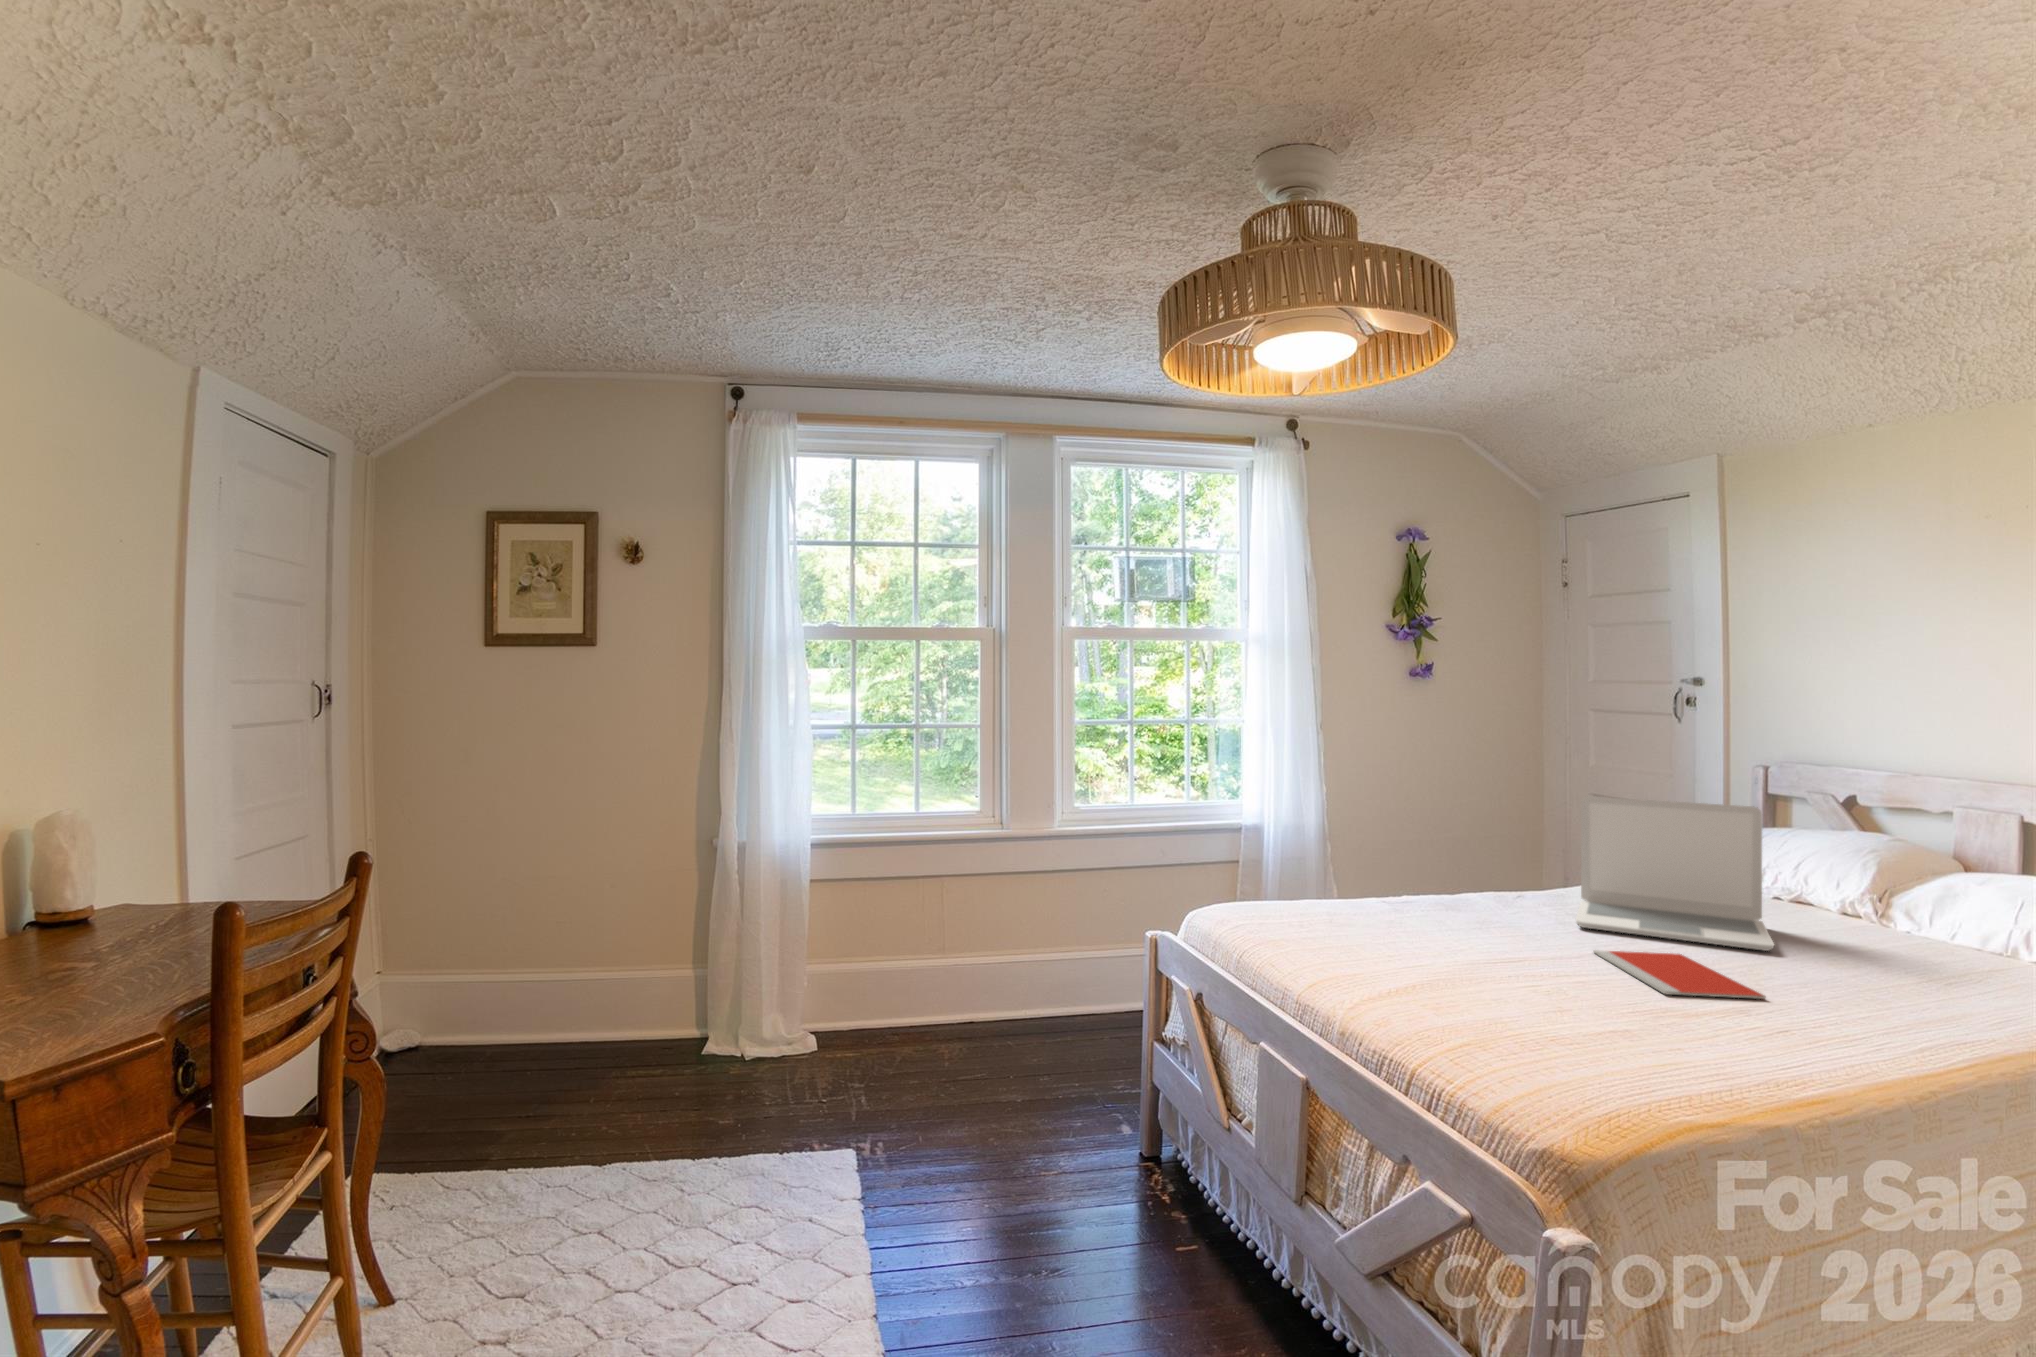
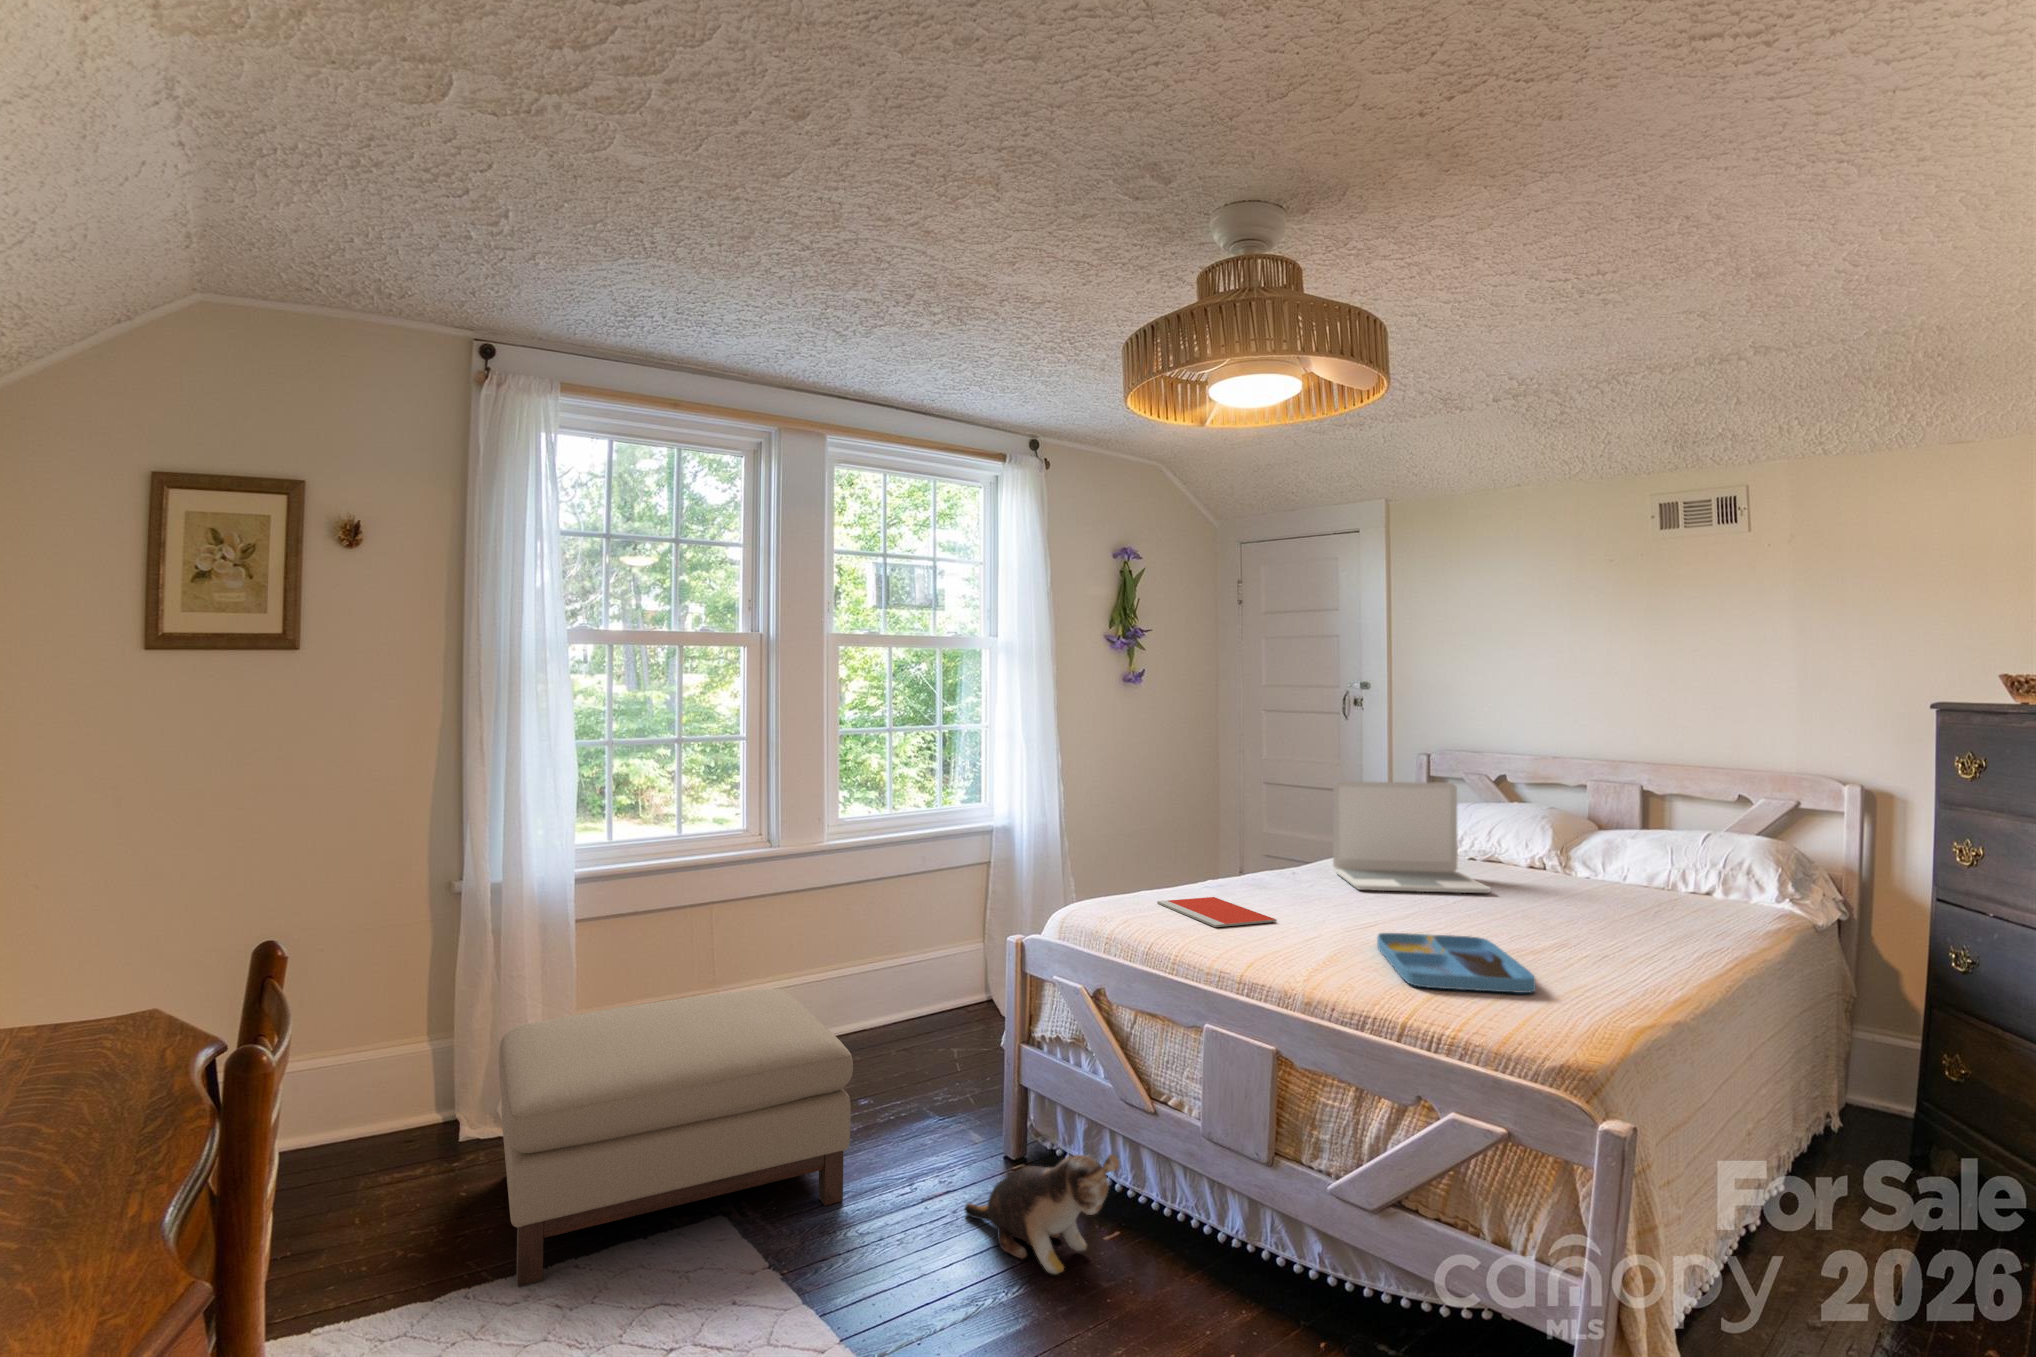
ottoman: none [699,950,980,1148] -> present [499,989,853,1286]
notebook: present [1594,950,1766,999] -> present [1157,897,1277,927]
tray: none [1455,974,1635,1067] -> present [1377,933,1536,993]
plush toy: none [1058,1145,1155,1256] -> present [964,1155,1119,1274]

